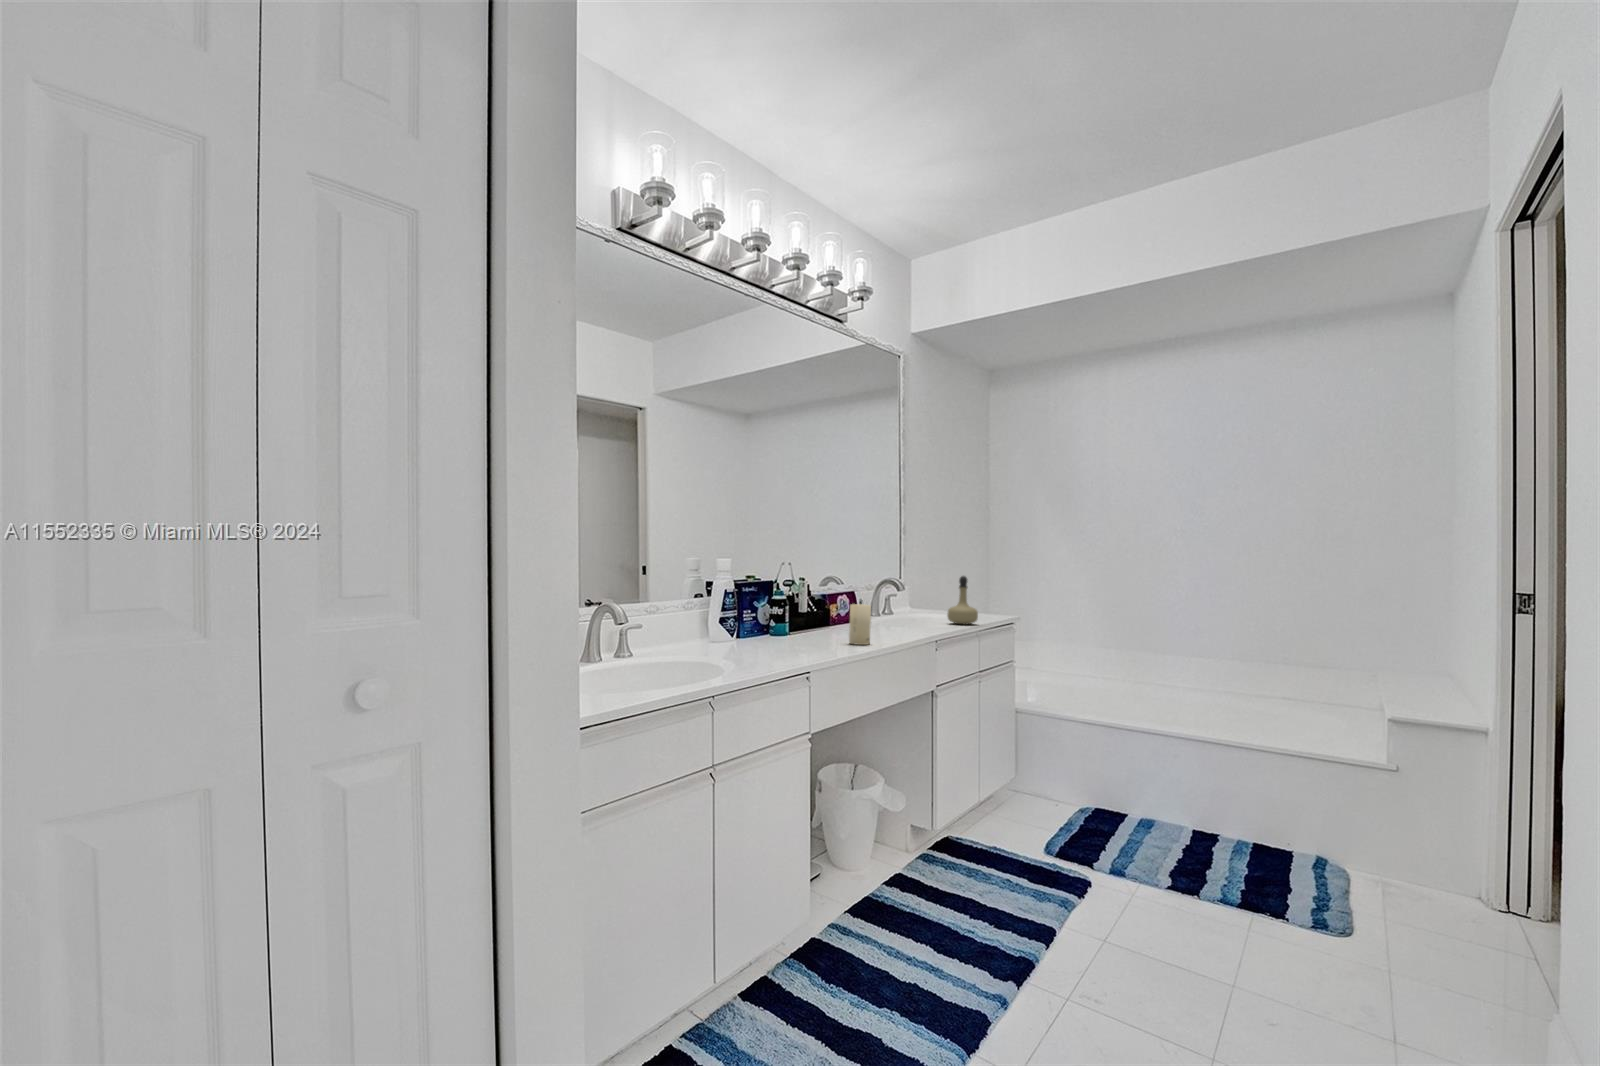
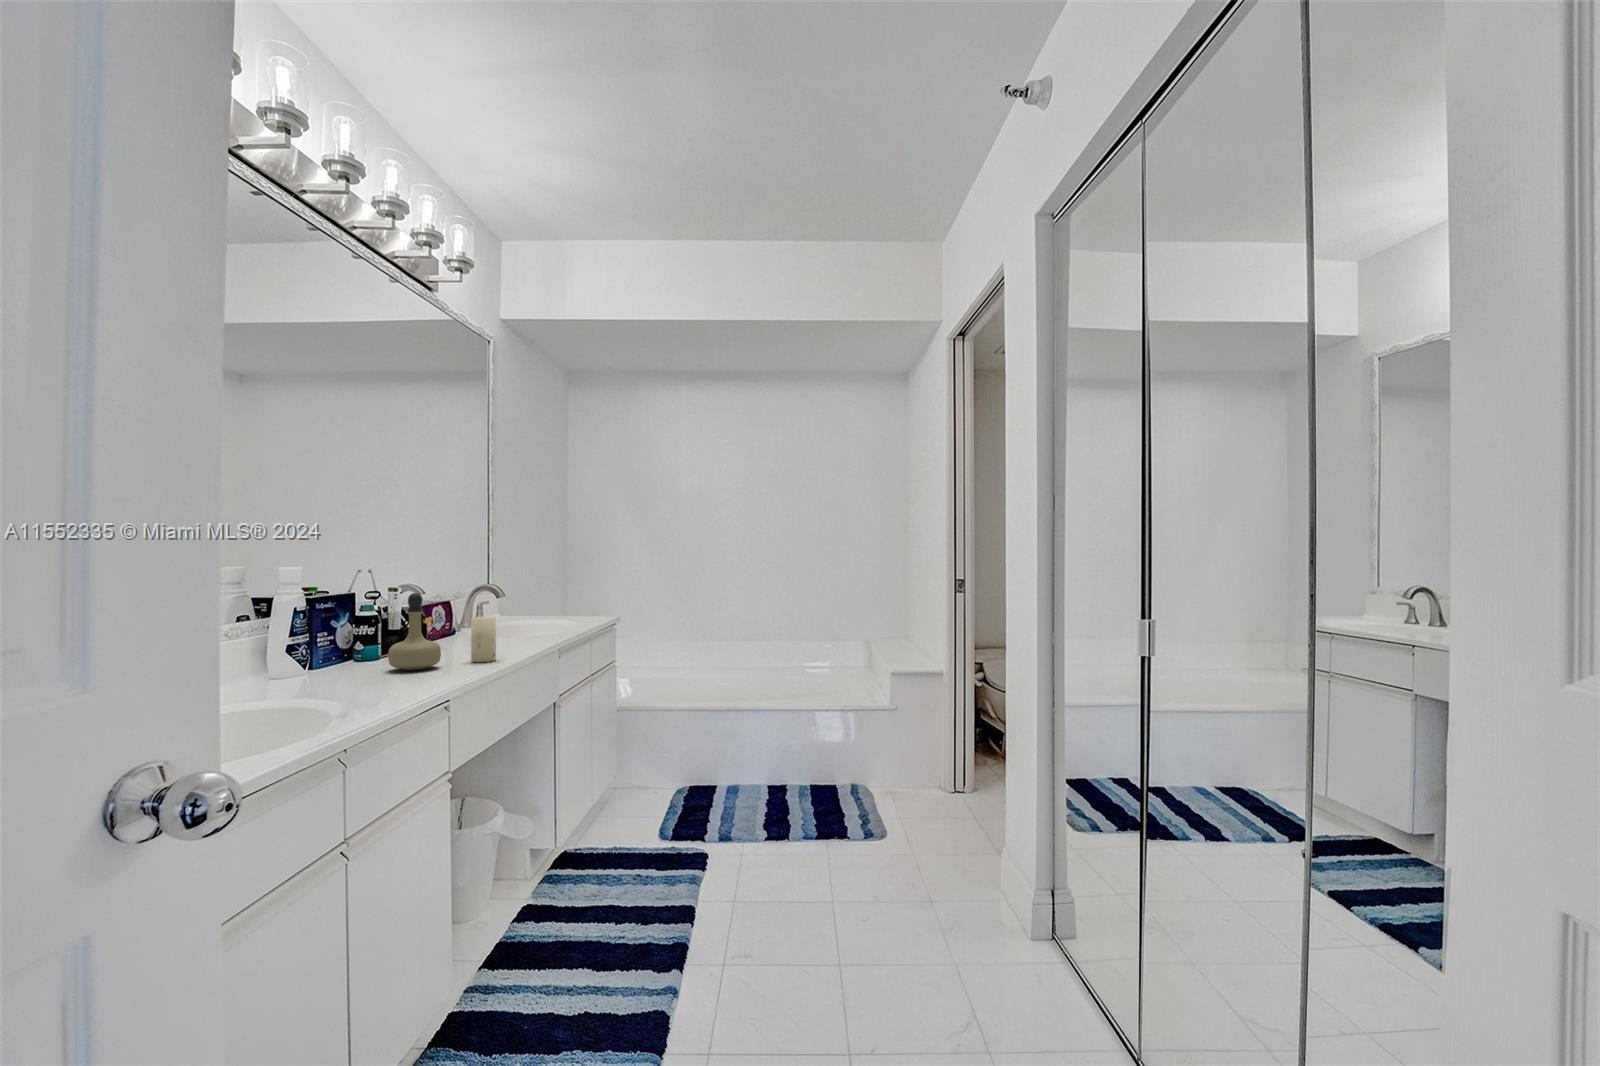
perfume bottle: present [947,576,978,625] -> present [388,593,441,670]

